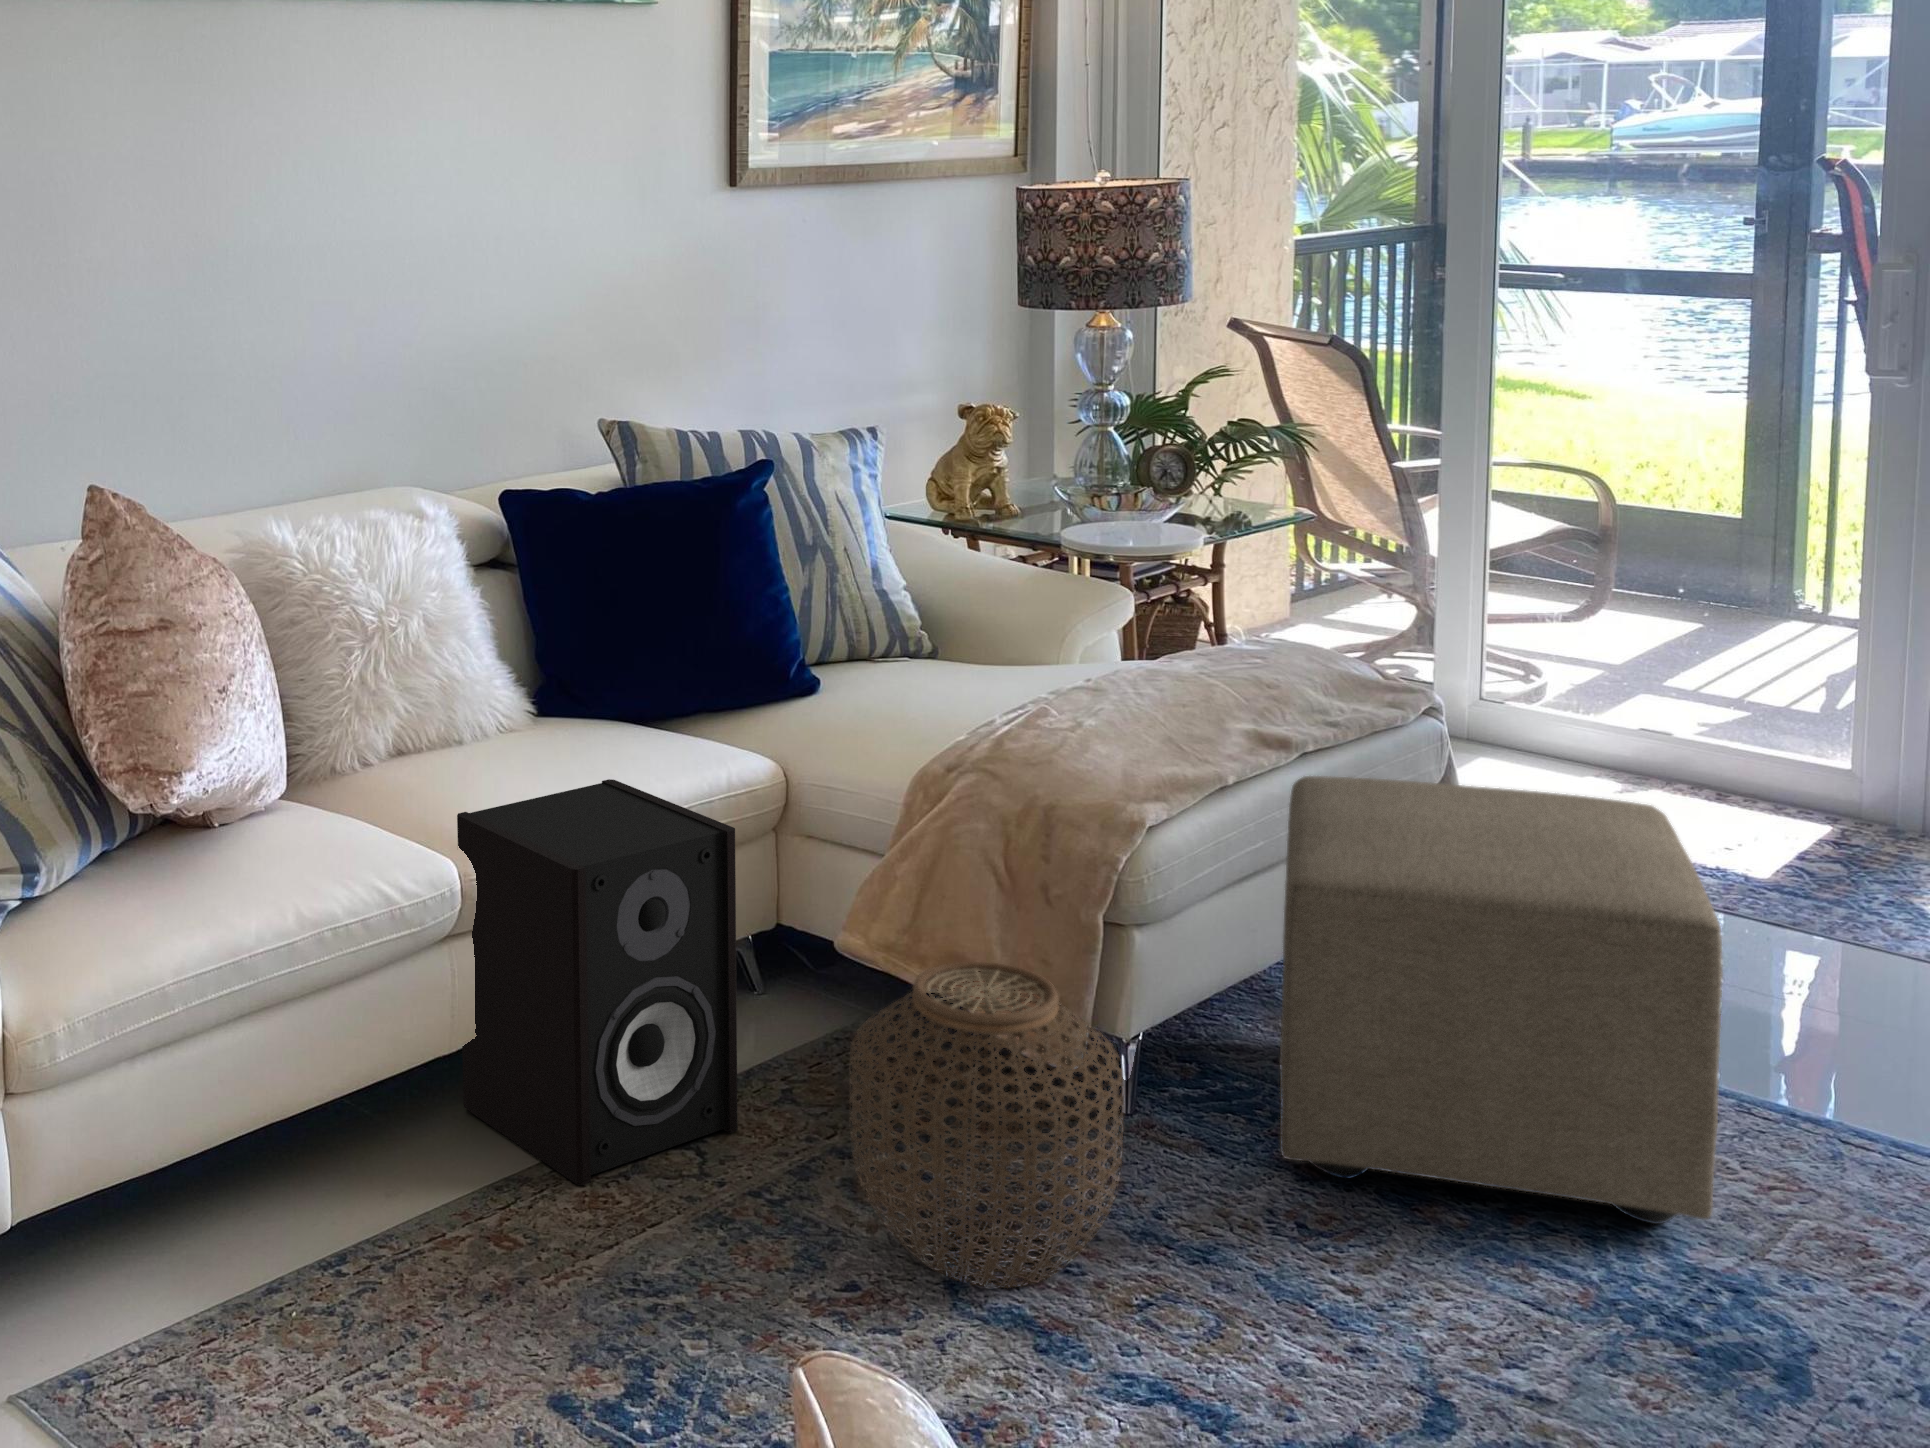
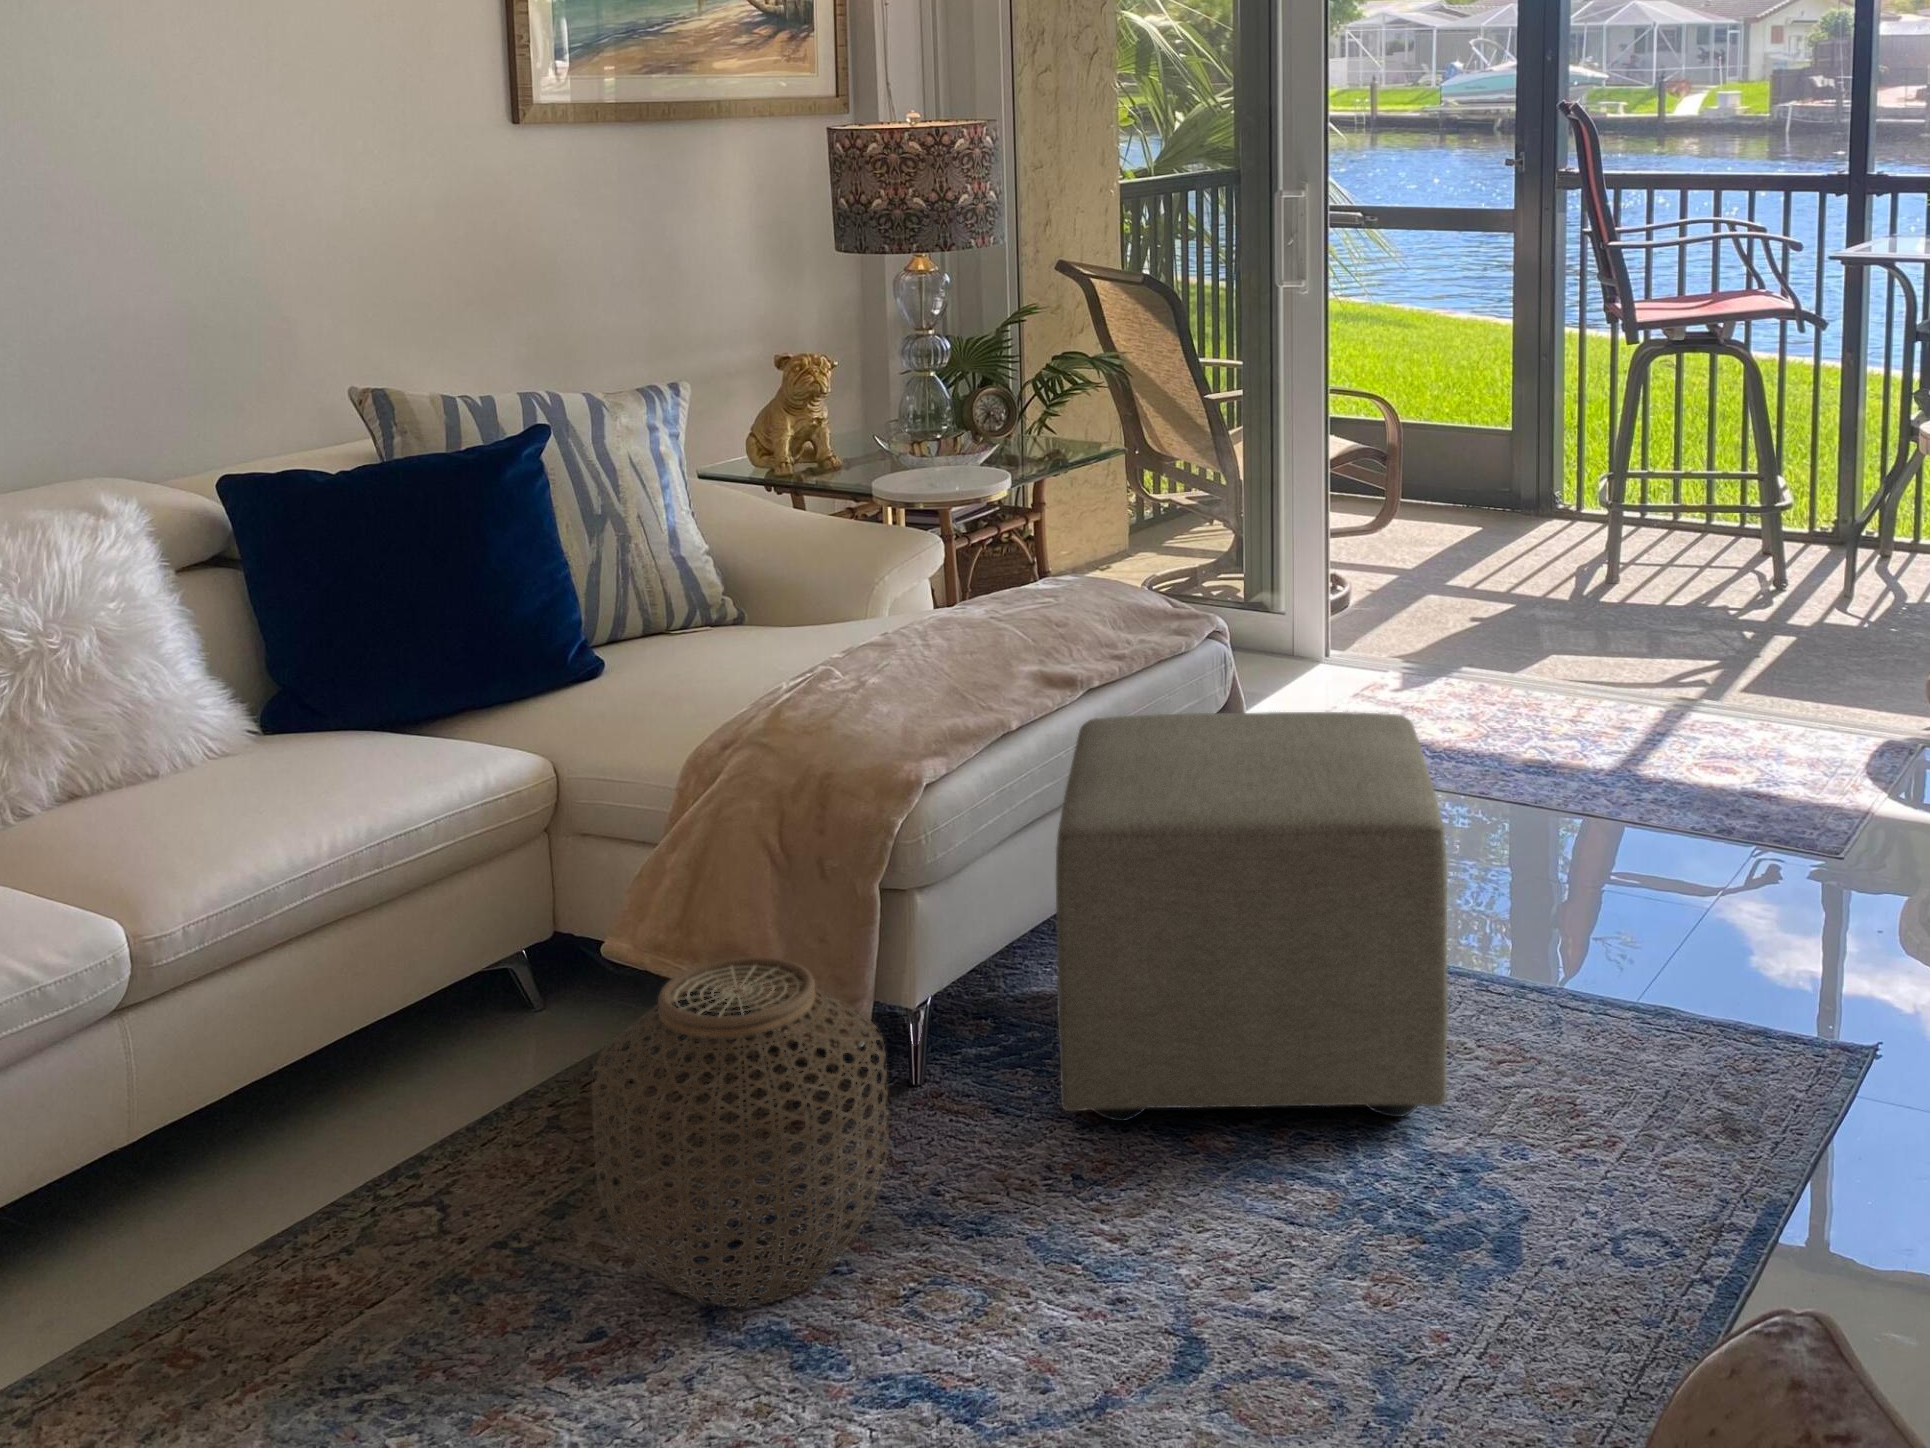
speaker: present [457,779,738,1185] -> none [126,802,490,1276]

